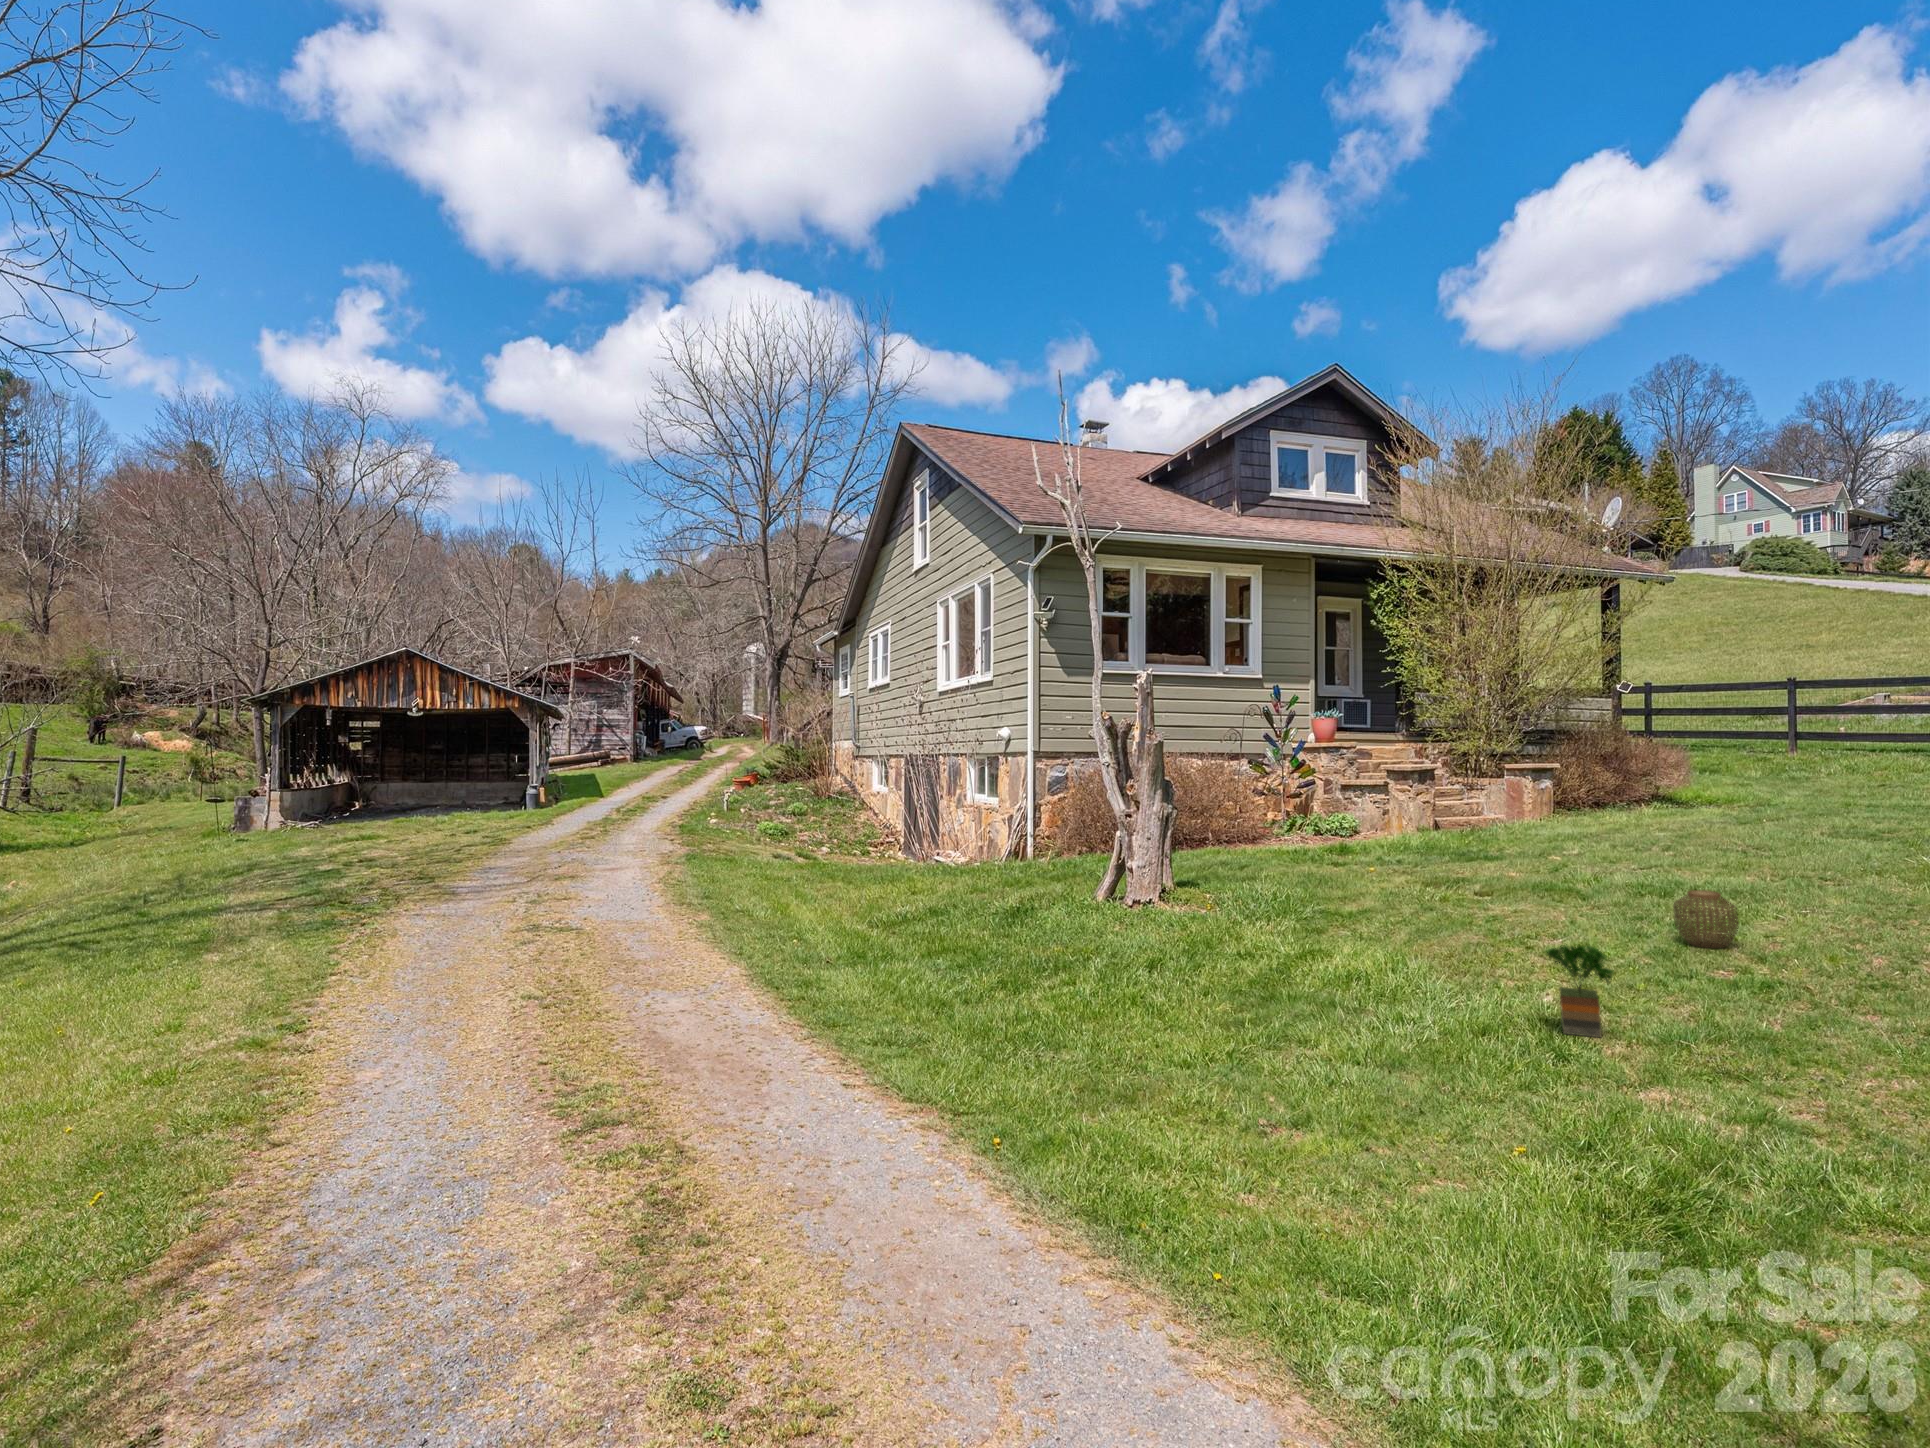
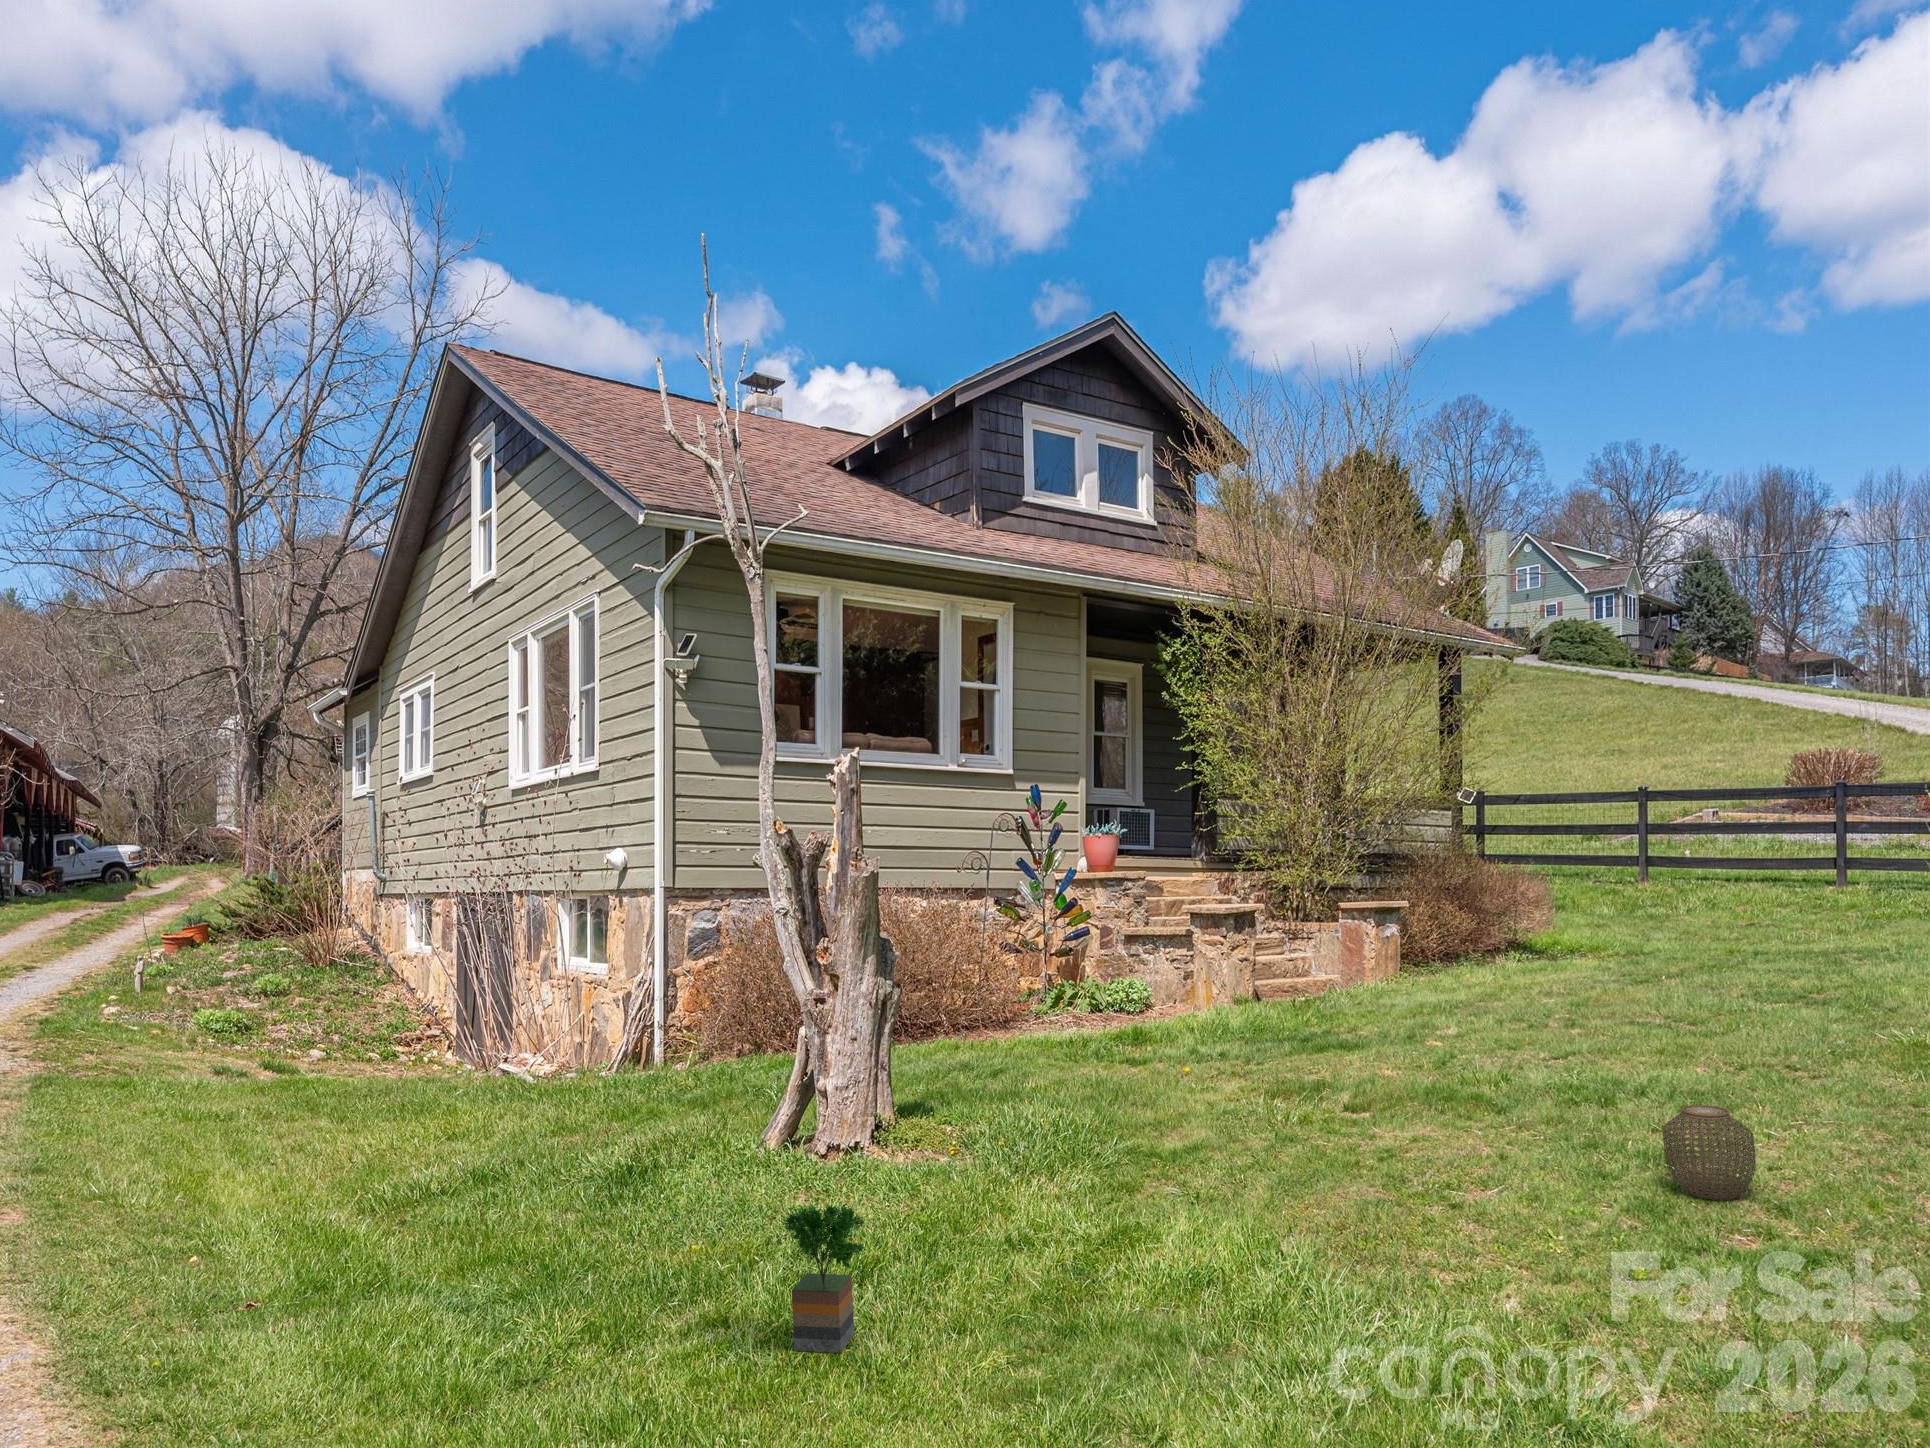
potted tree: present [1546,945,1614,1037] -> present [783,1205,865,1353]

